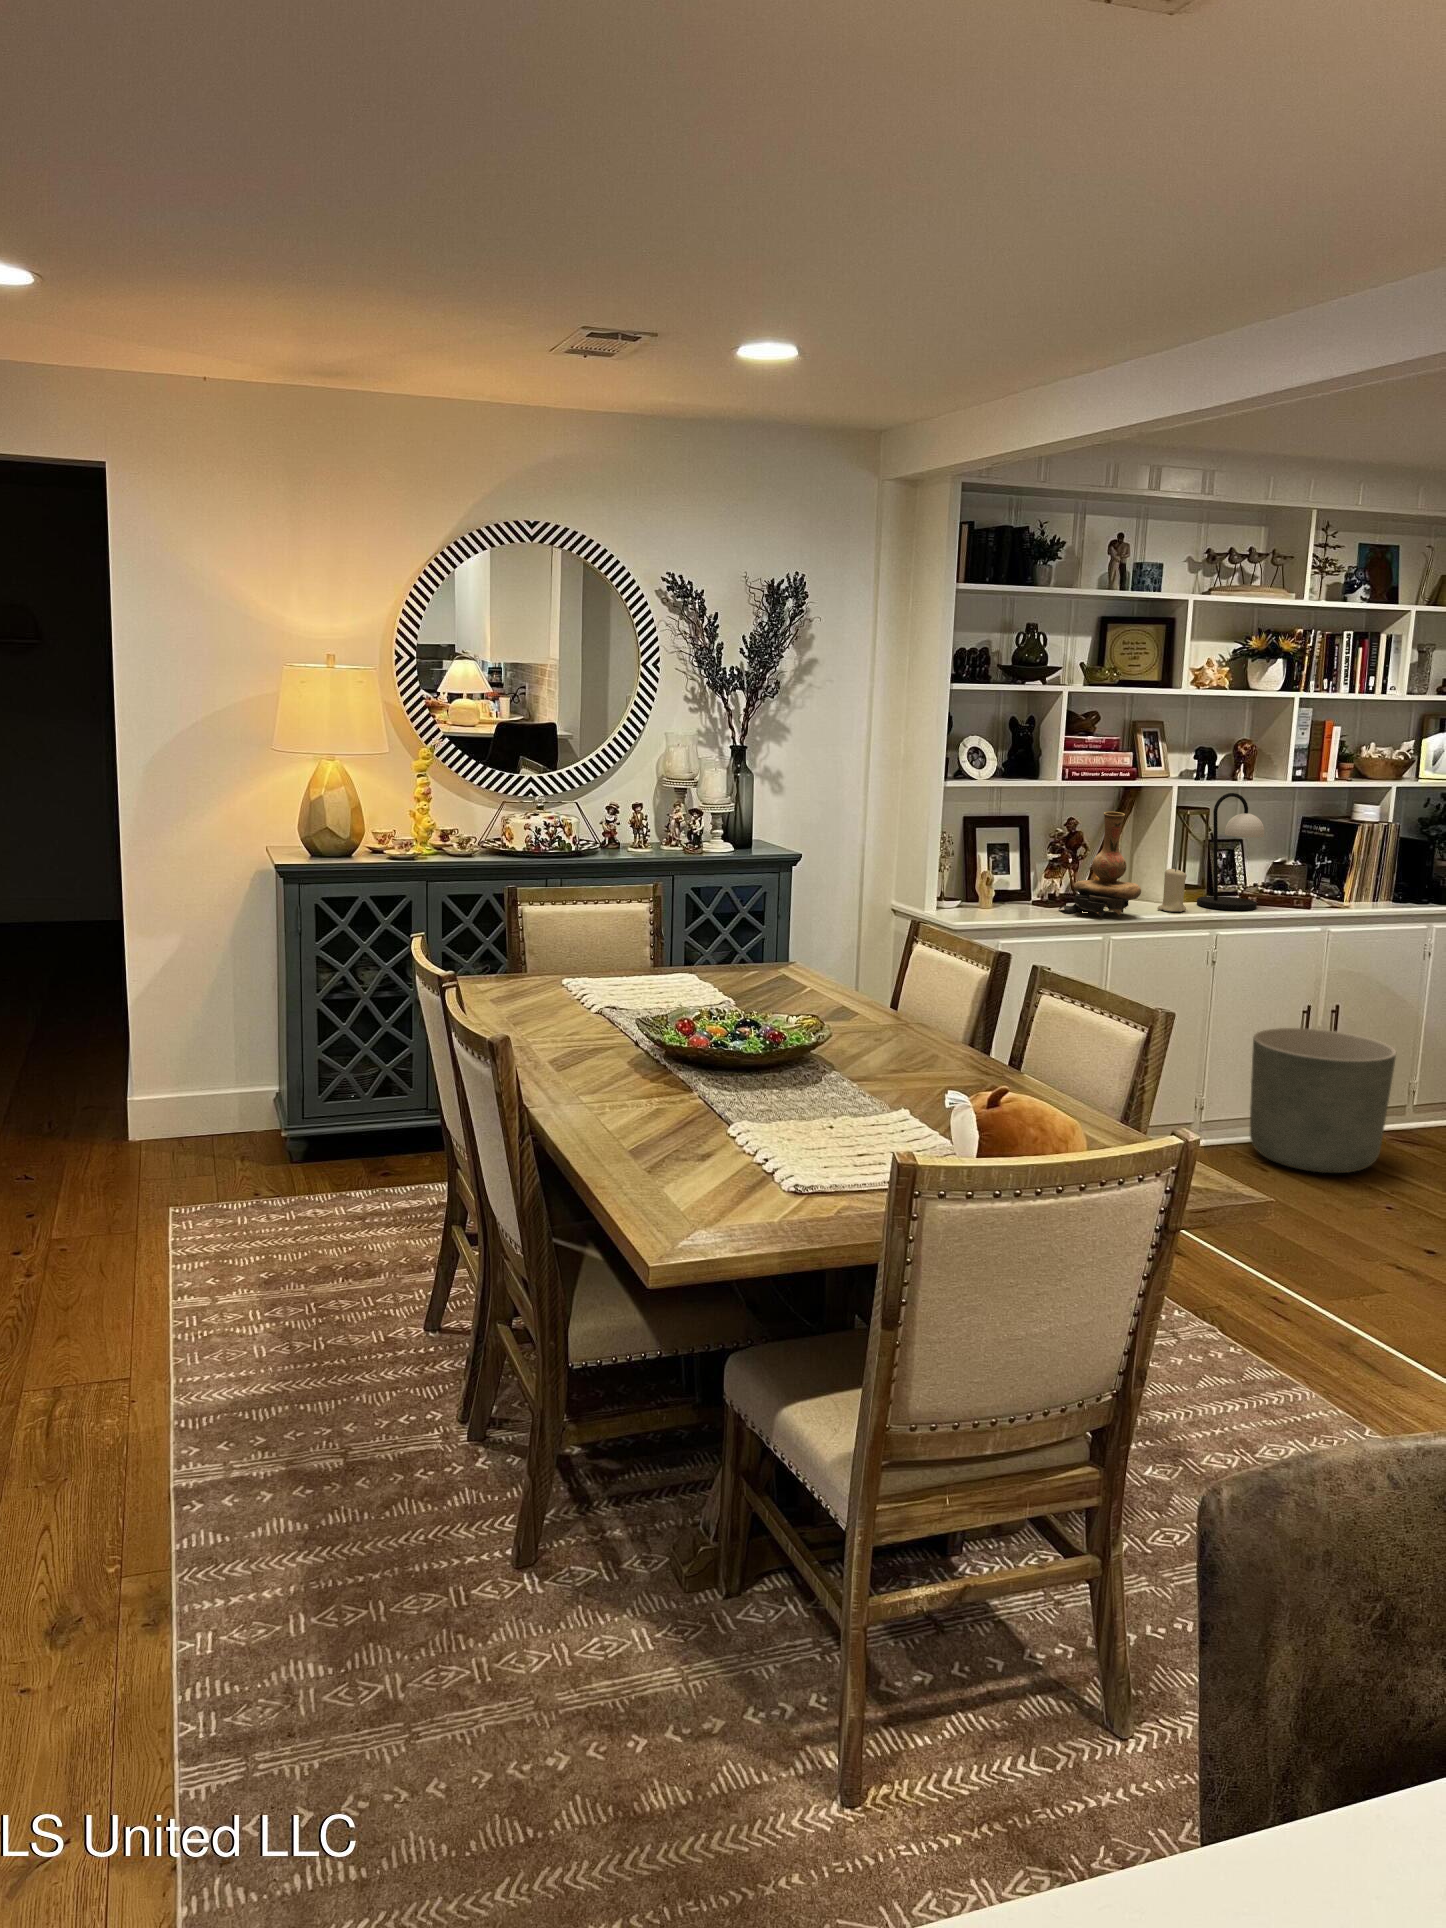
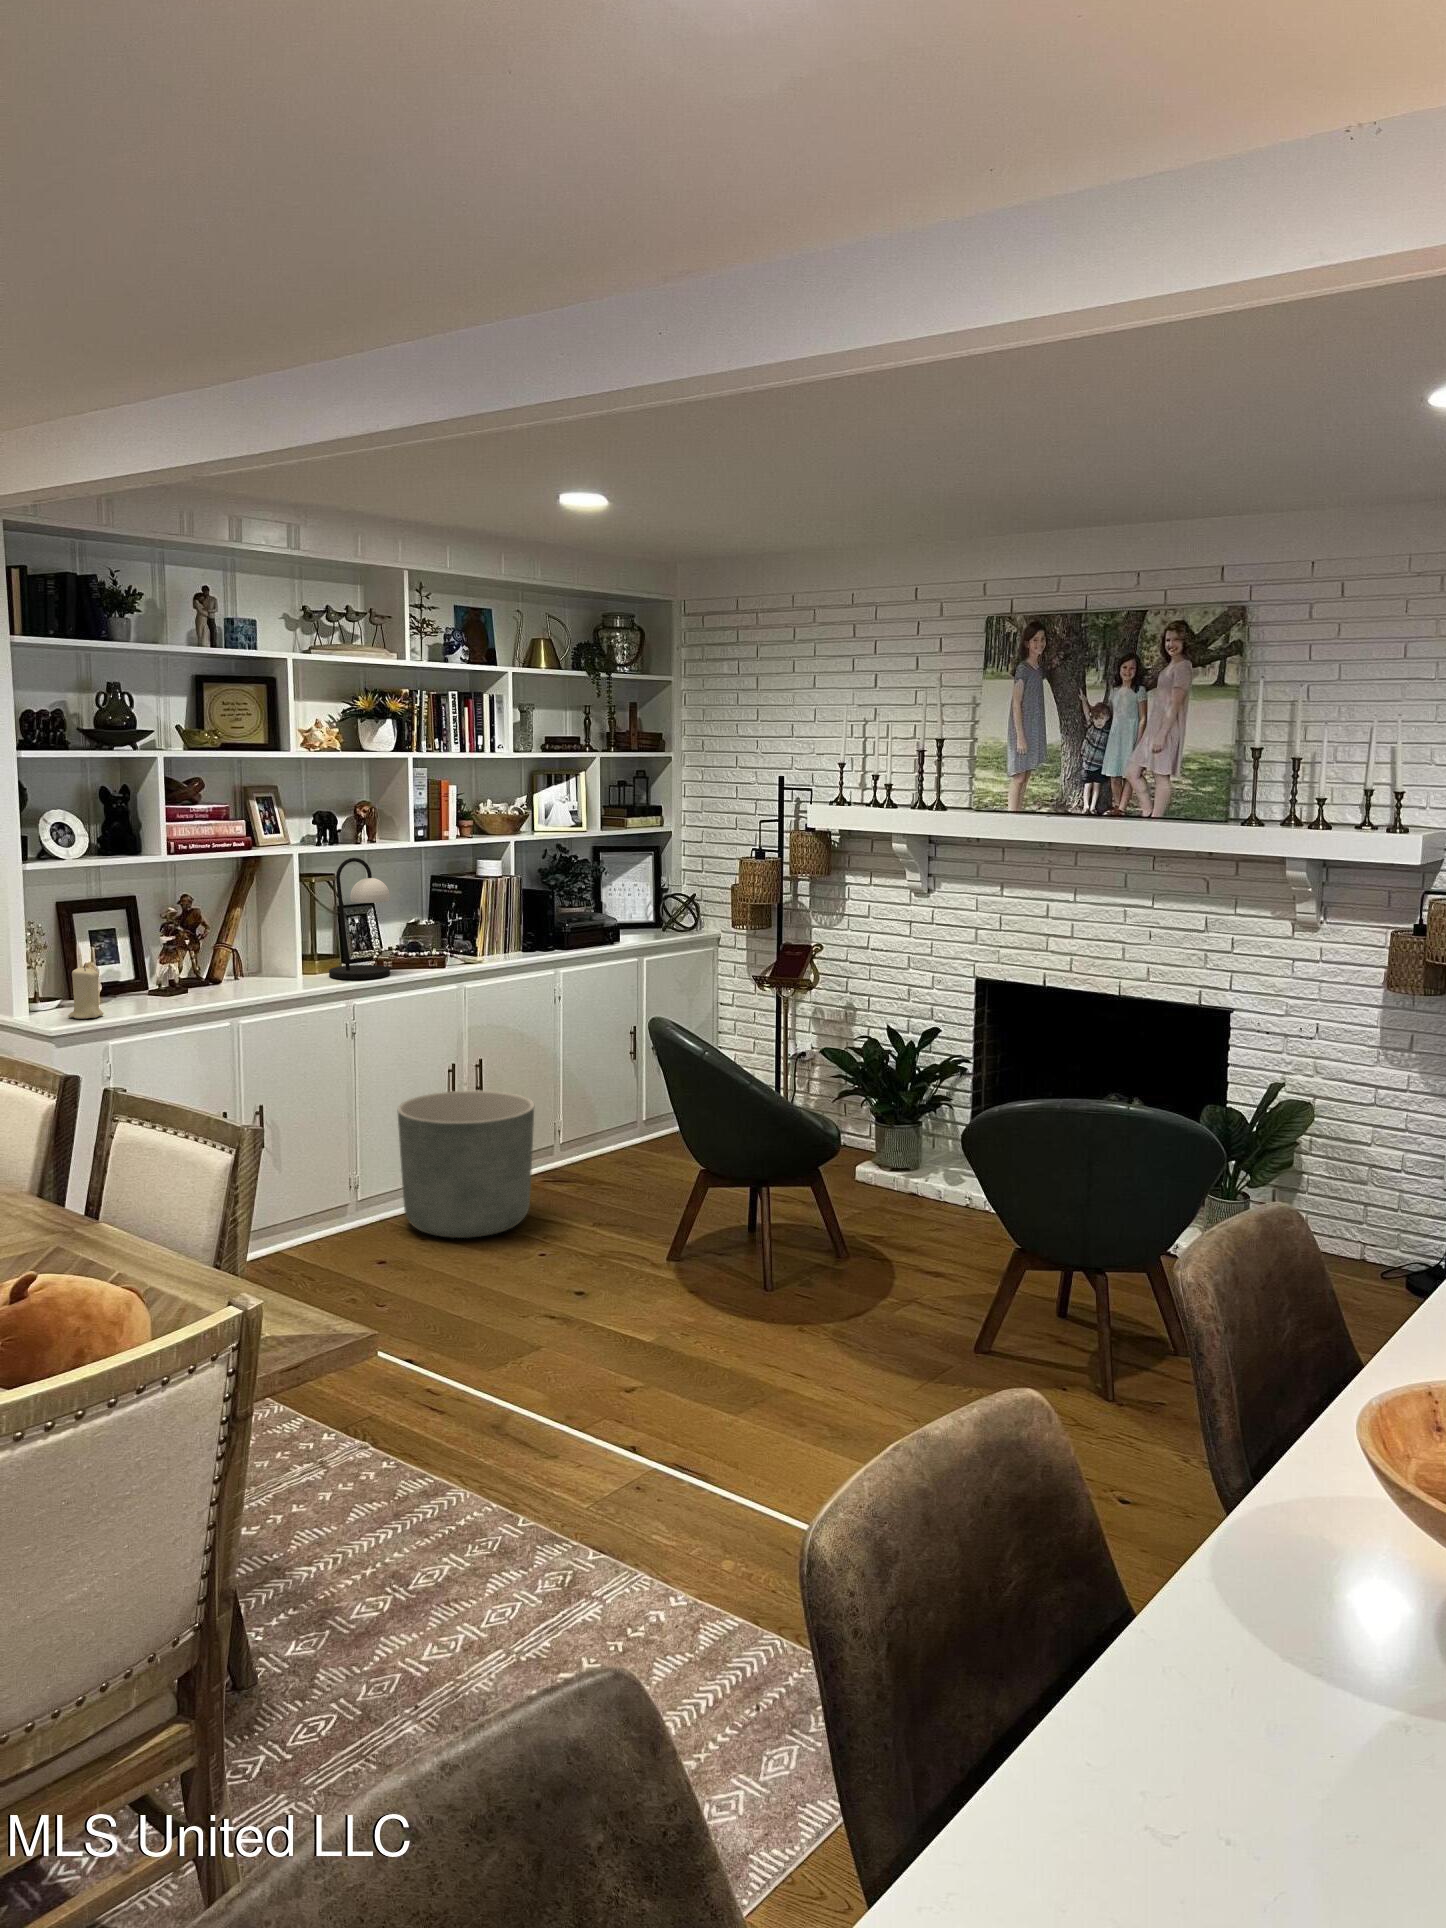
vase: present [1059,812,1141,917] -> none [176,887,266,1002]
candle: present [1157,868,1187,912] -> present [68,966,104,1019]

